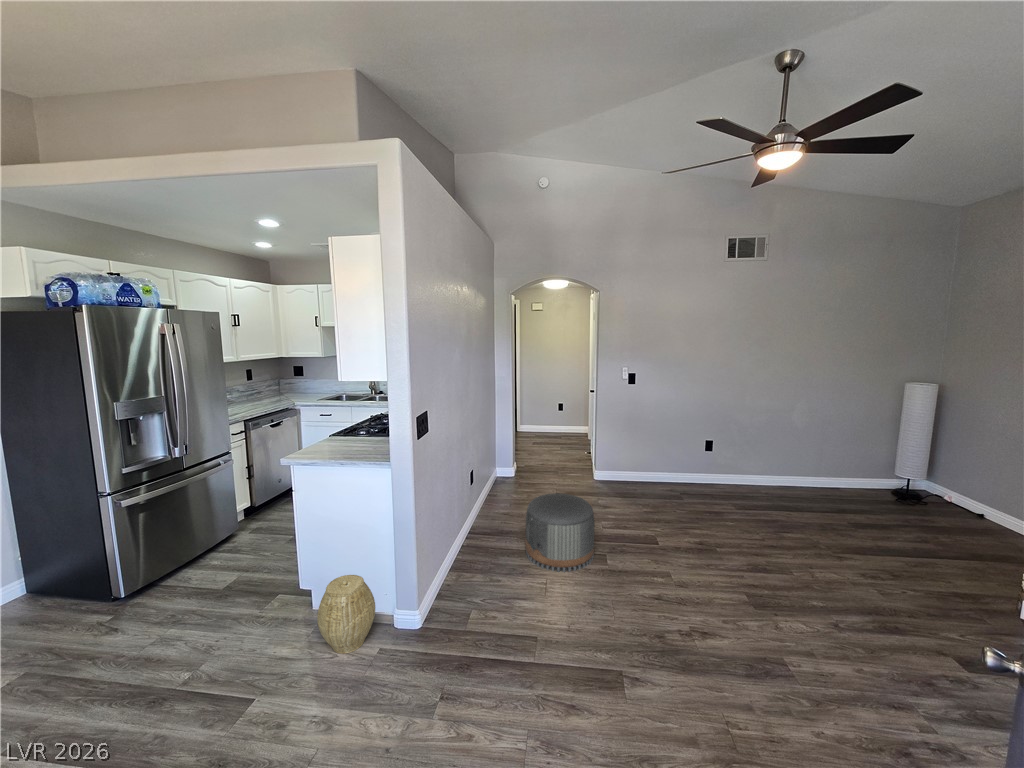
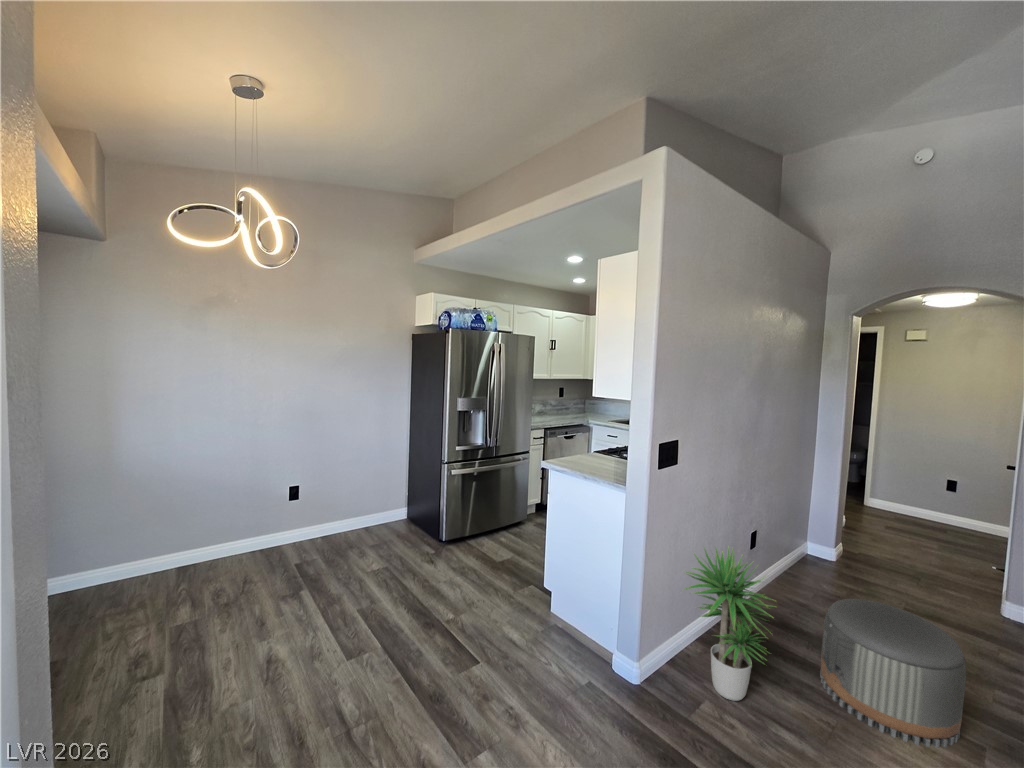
potted plant: none [440,486,511,601] -> present [685,548,773,701]
woven basket: present [317,575,375,654] -> none [540,589,595,669]

